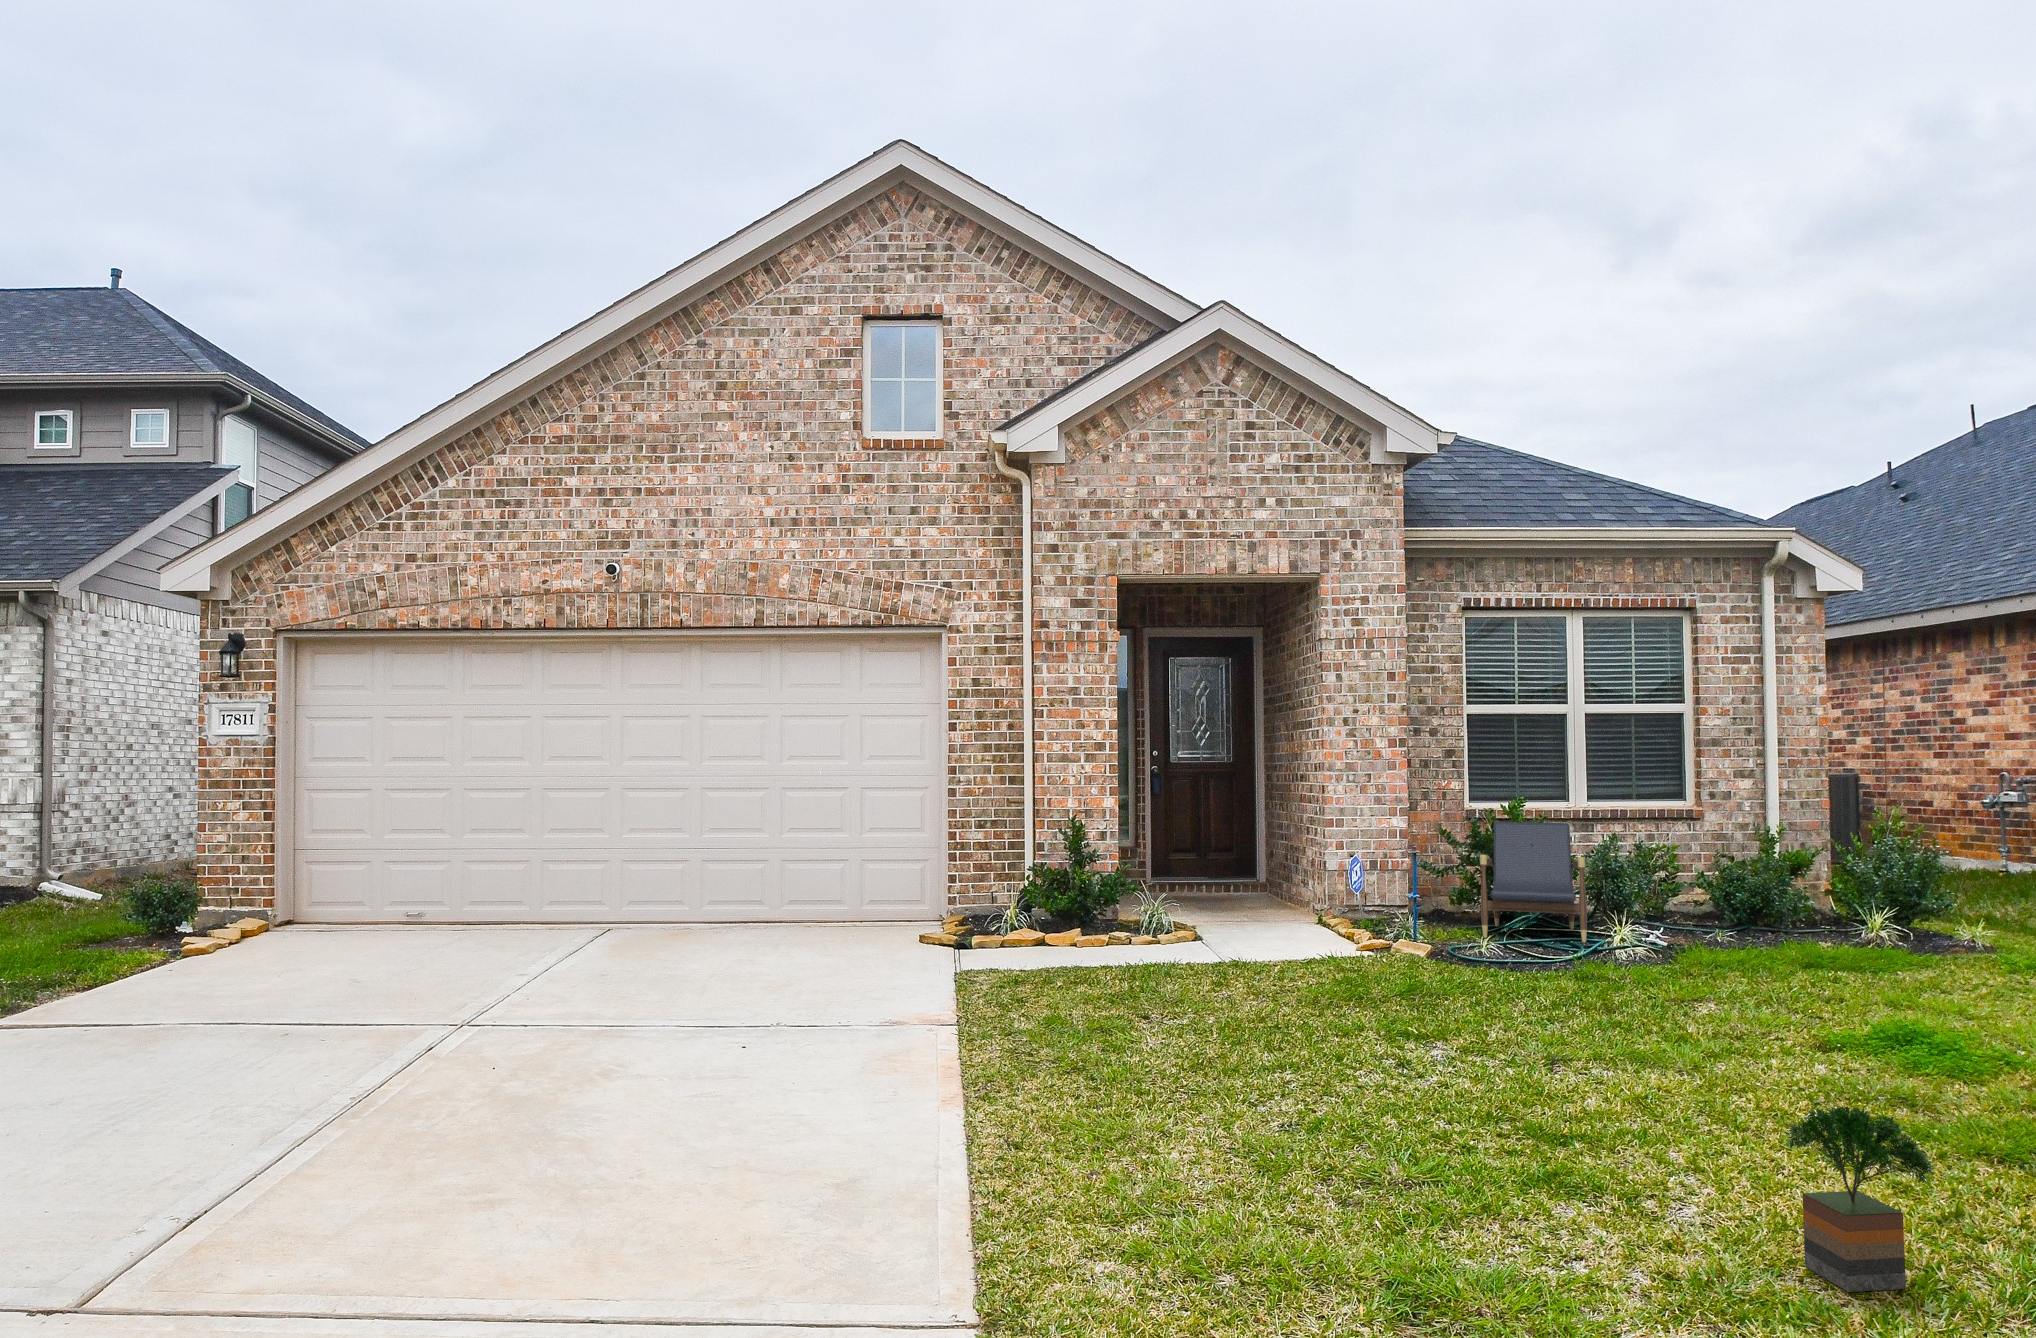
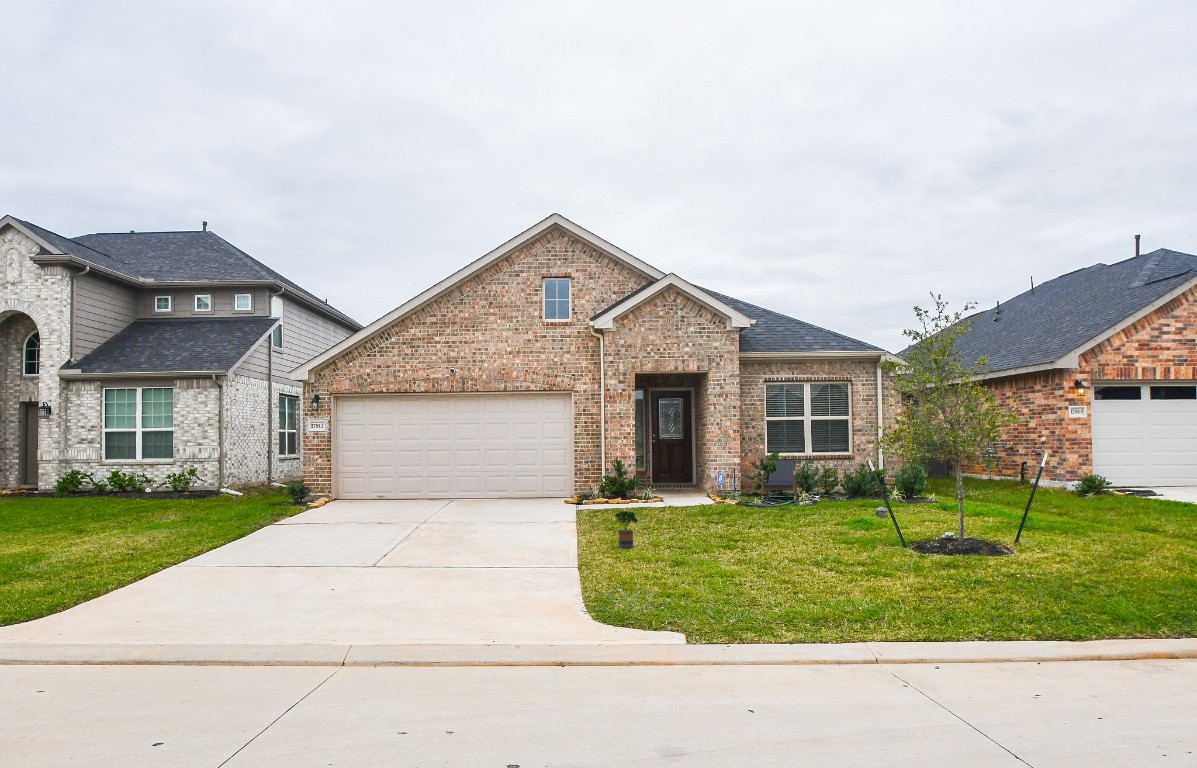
potted tree: present [1784,1105,1934,1292] -> present [615,511,638,548]

